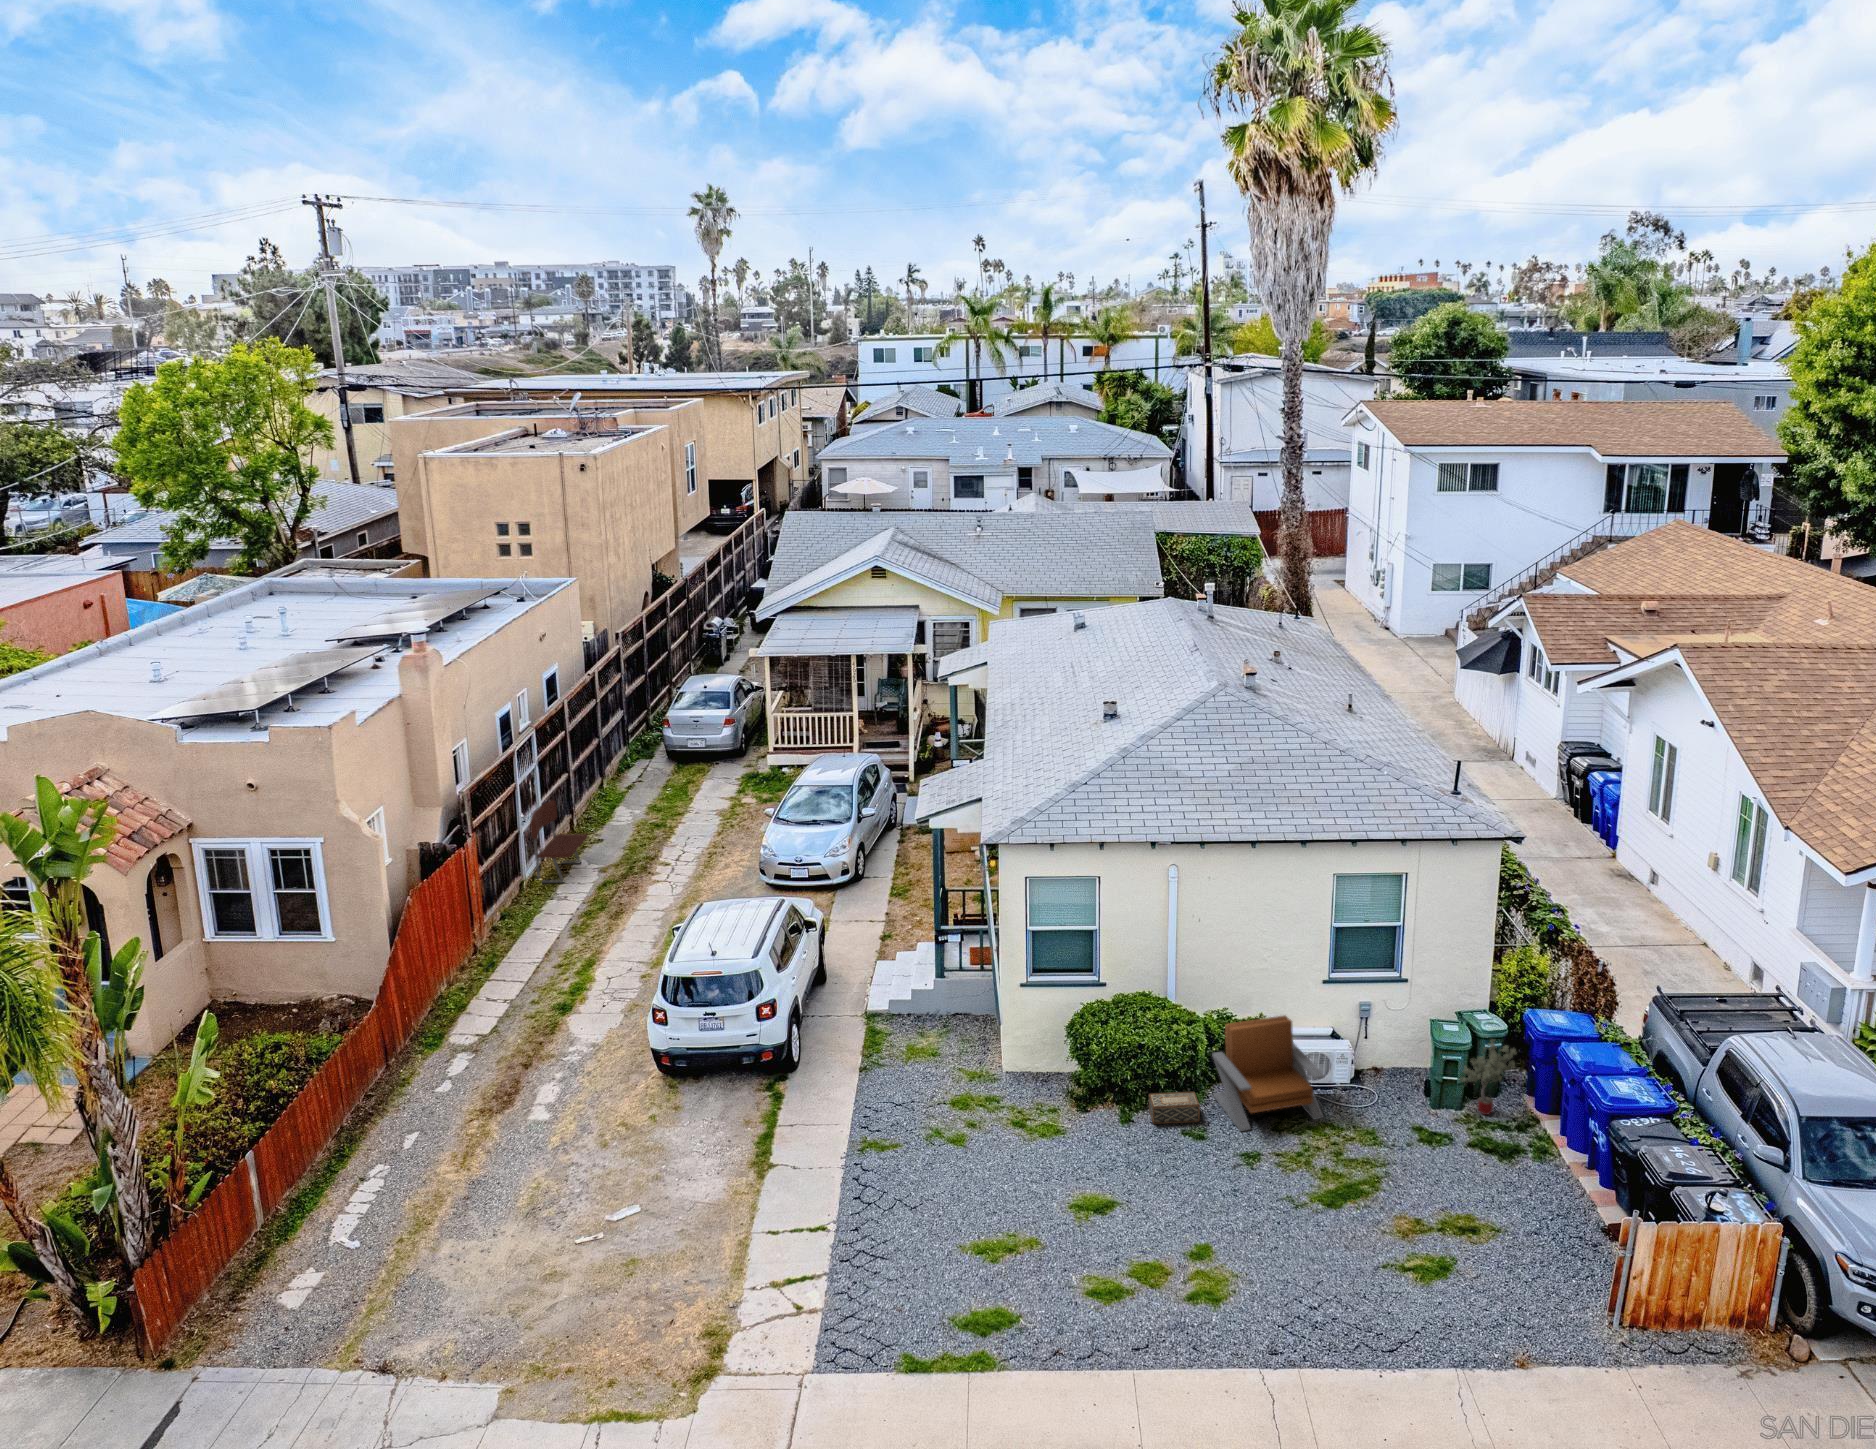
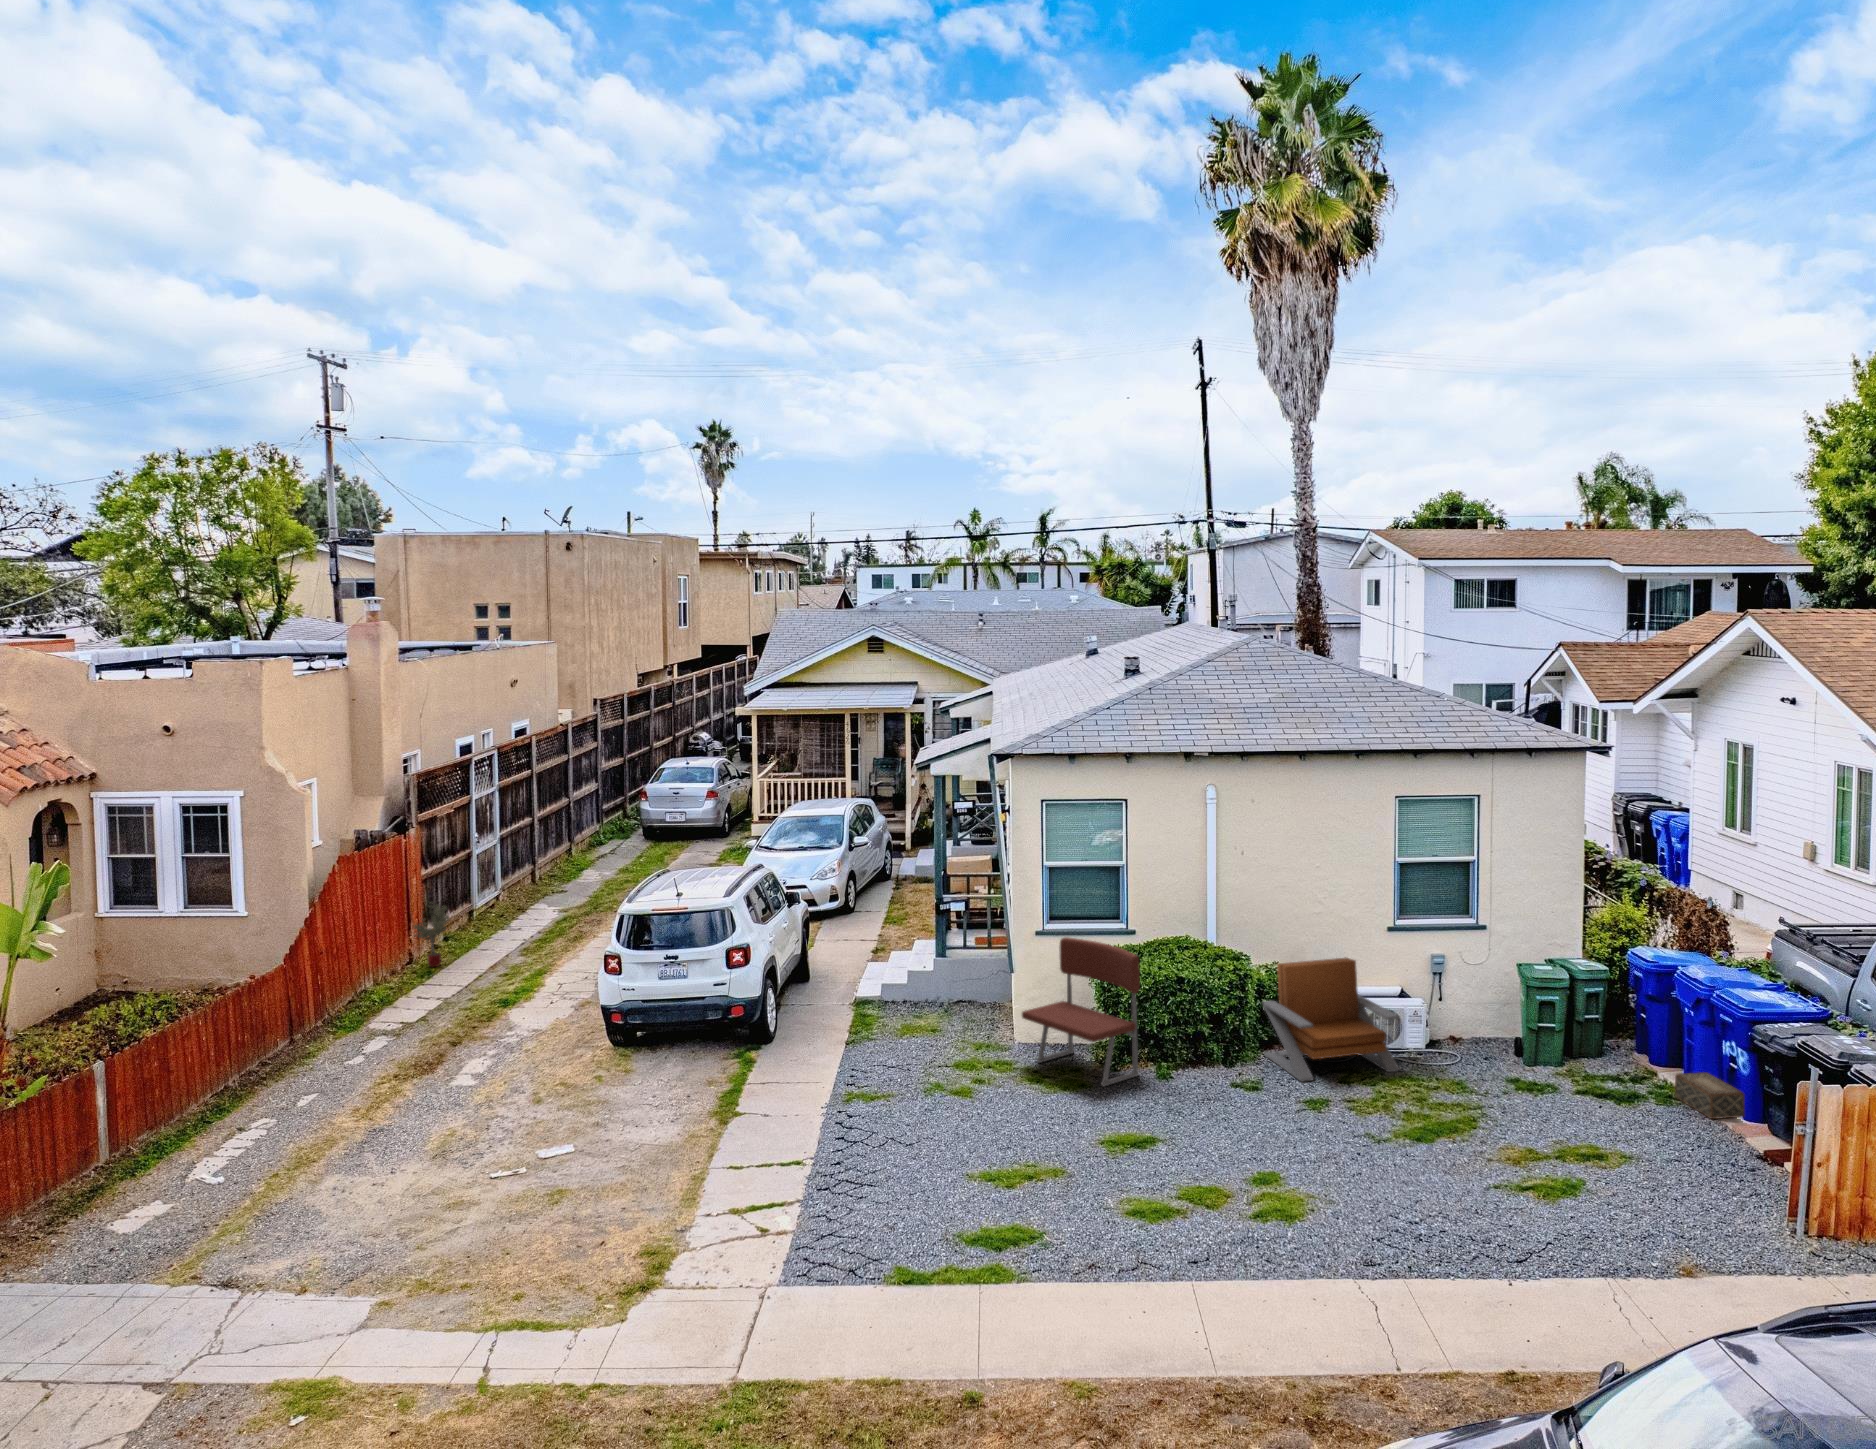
bench: present [530,800,588,883] -> present [1022,937,1140,1087]
potted tree: present [1460,1040,1516,1115] -> present [413,903,449,967]
woven basket: present [1149,1092,1200,1124] -> present [1675,1072,1745,1119]

